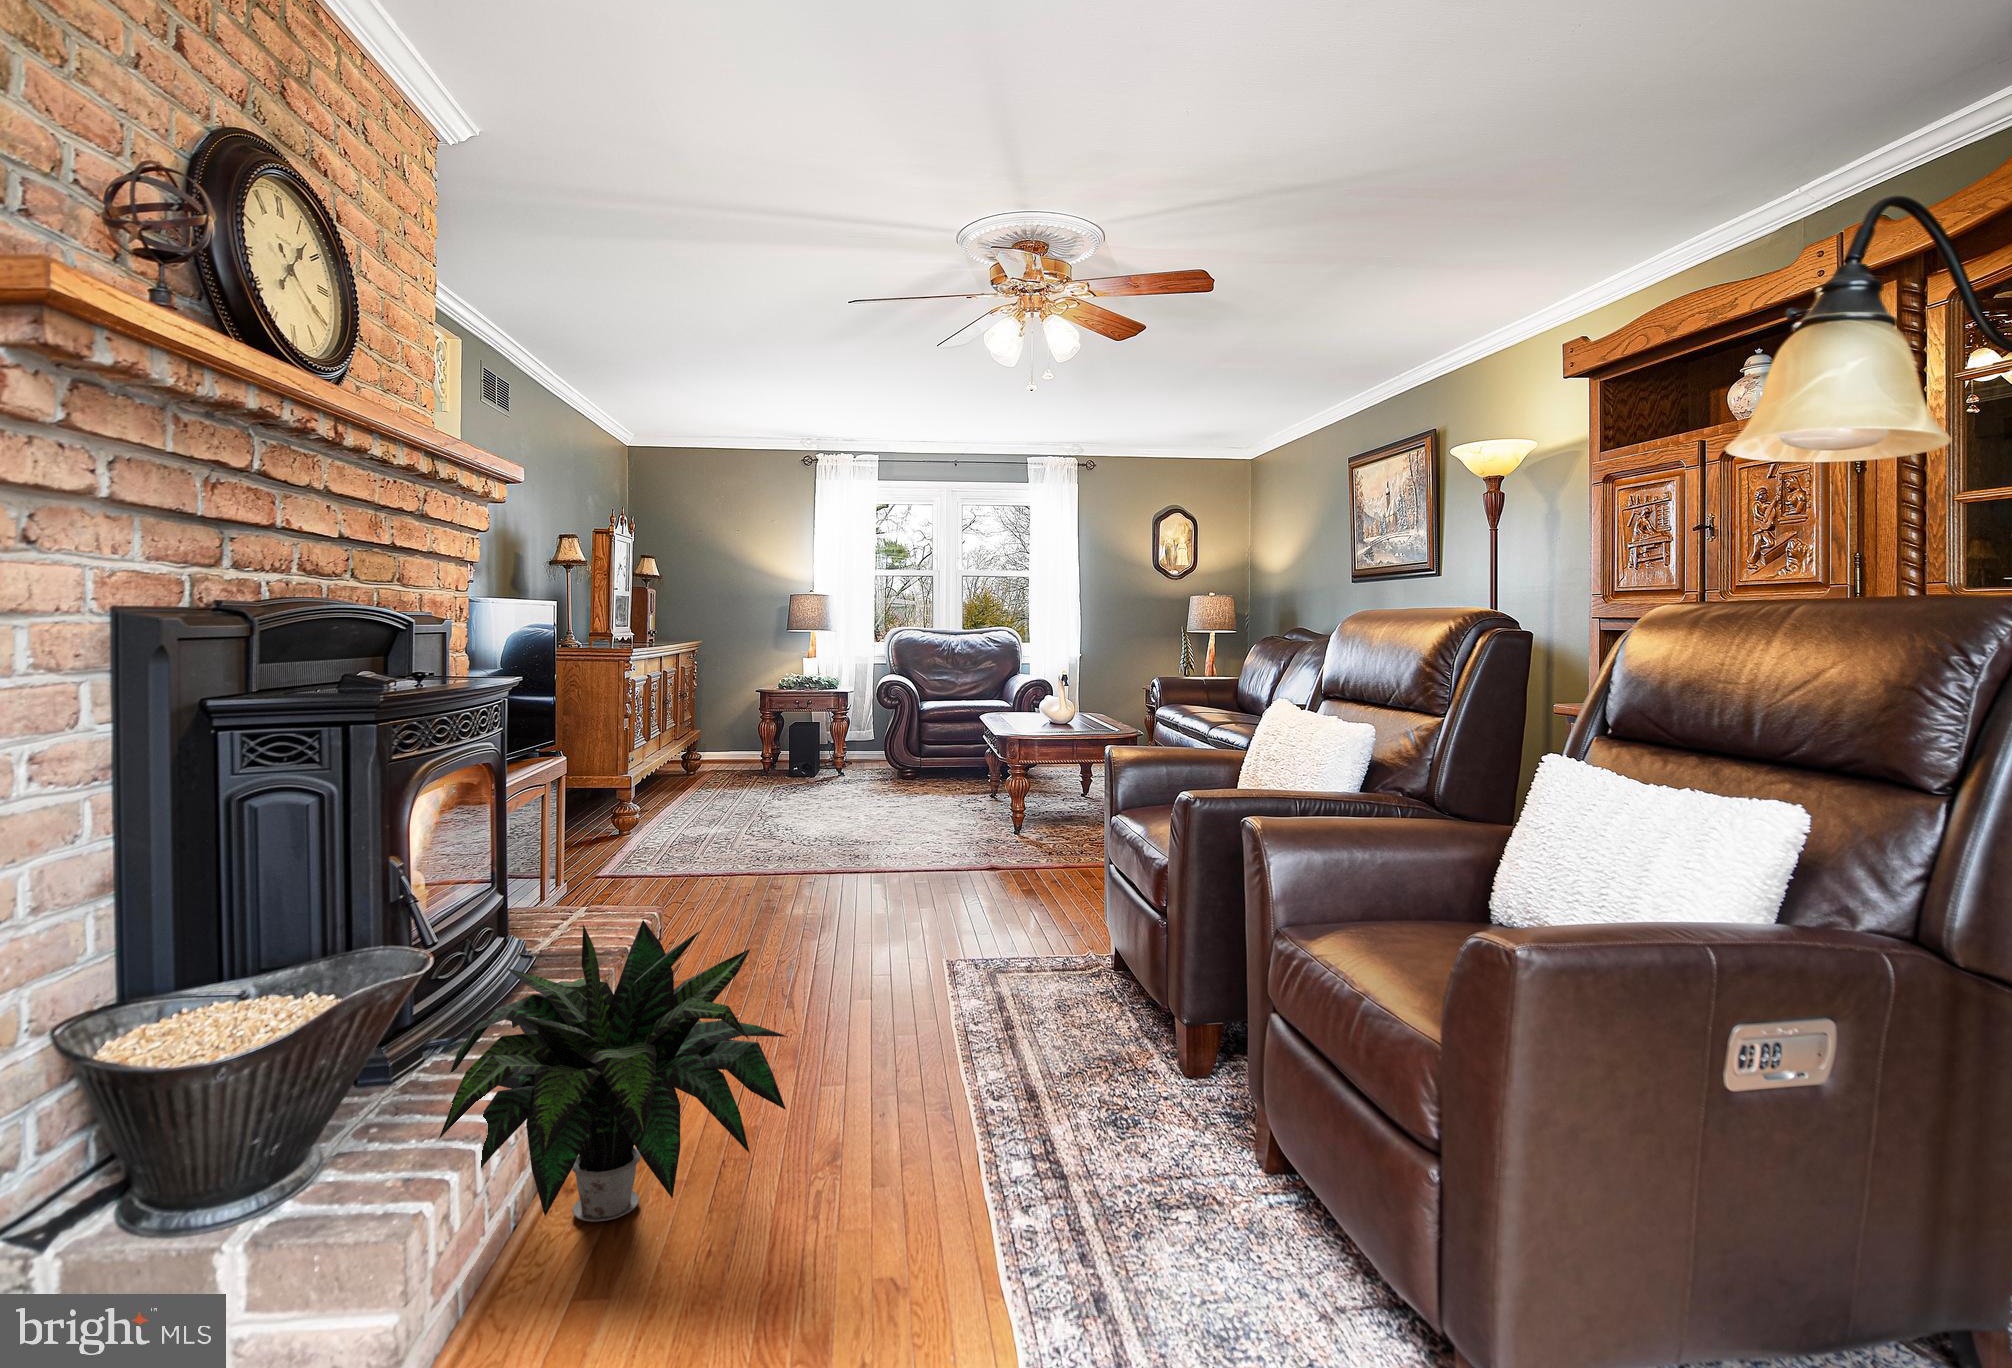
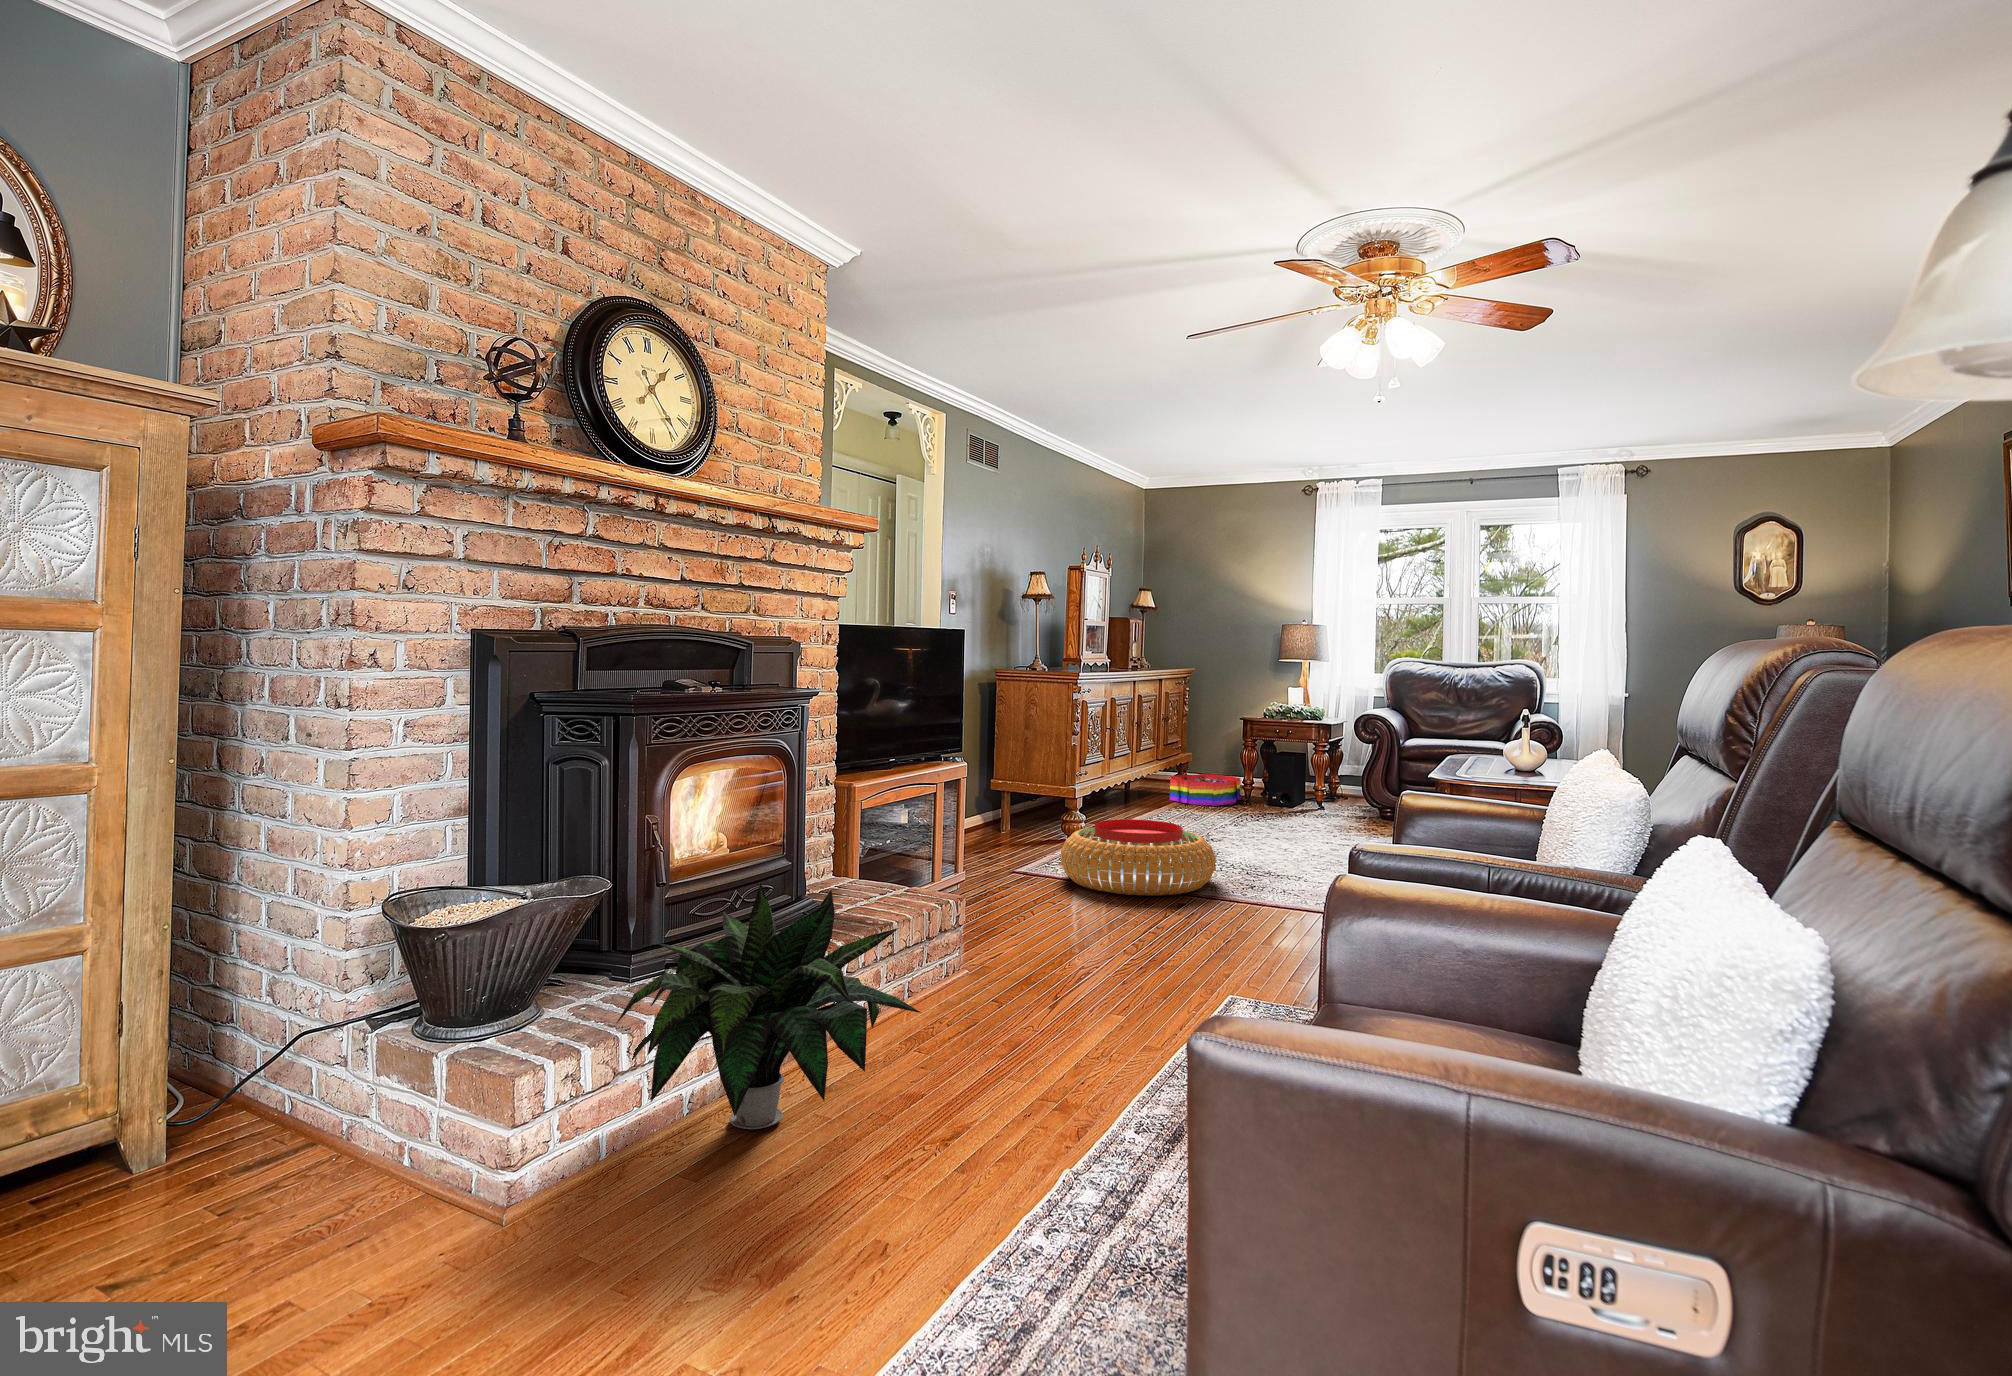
storage bin: none [681,752,757,786] -> present [1170,774,1240,806]
pouf: none [654,806,824,887] -> present [1061,819,1216,895]

